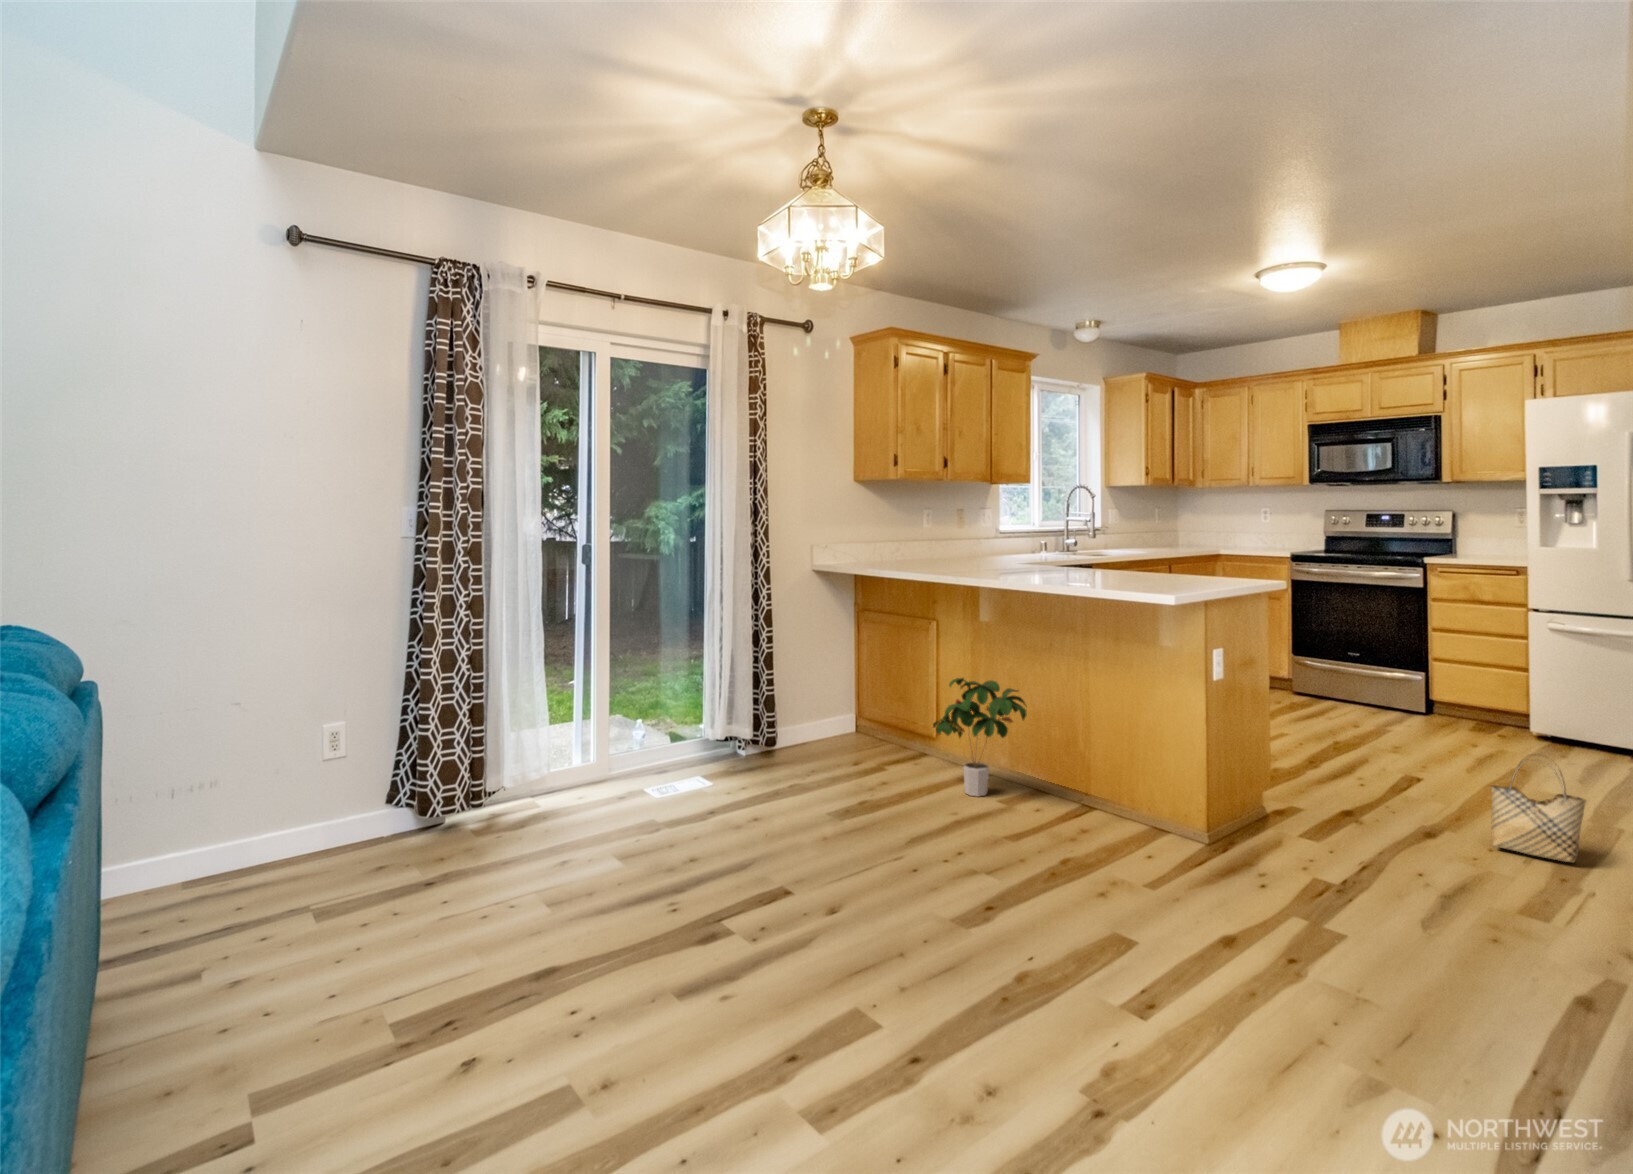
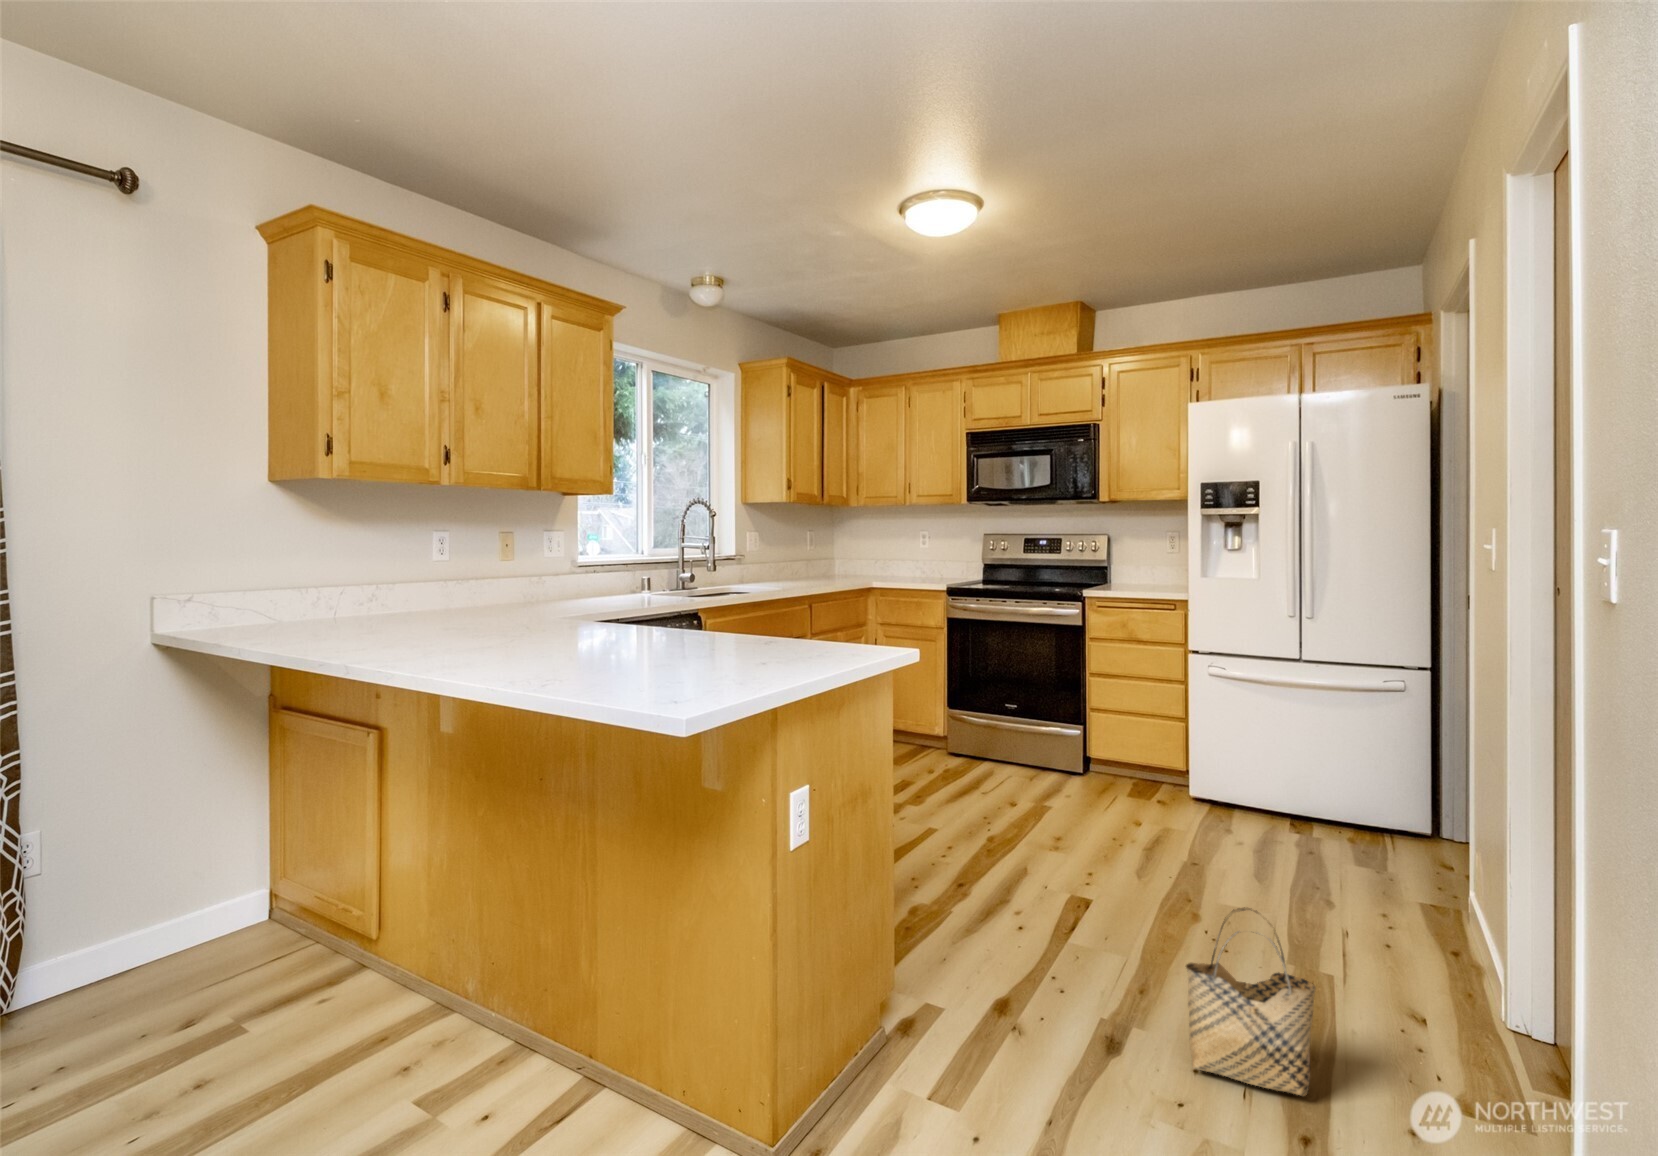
potted plant: present [933,678,1027,797] -> none [309,824,460,1062]

